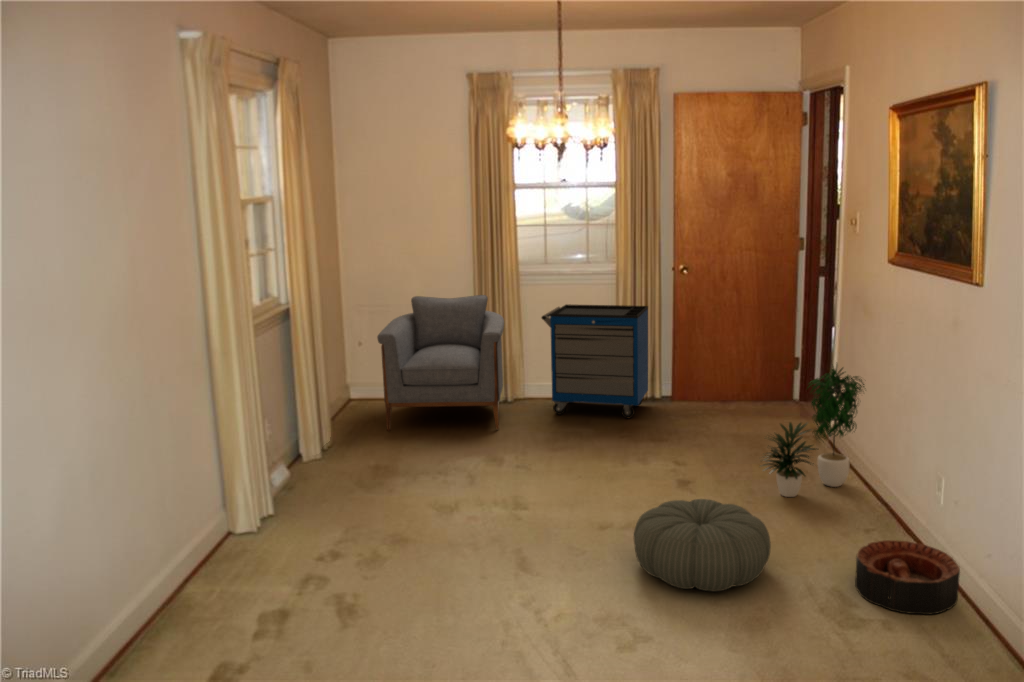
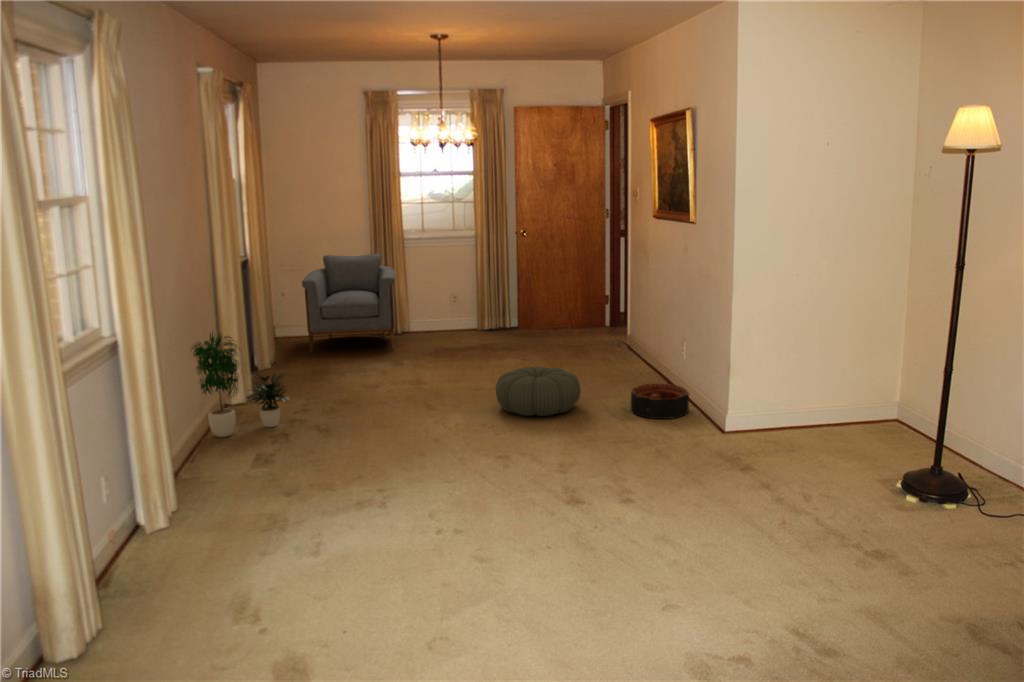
storage cabinet: present [542,304,648,418] -> none [423,260,501,340]
potted plant: present [760,366,864,497] -> present [191,332,290,437]

